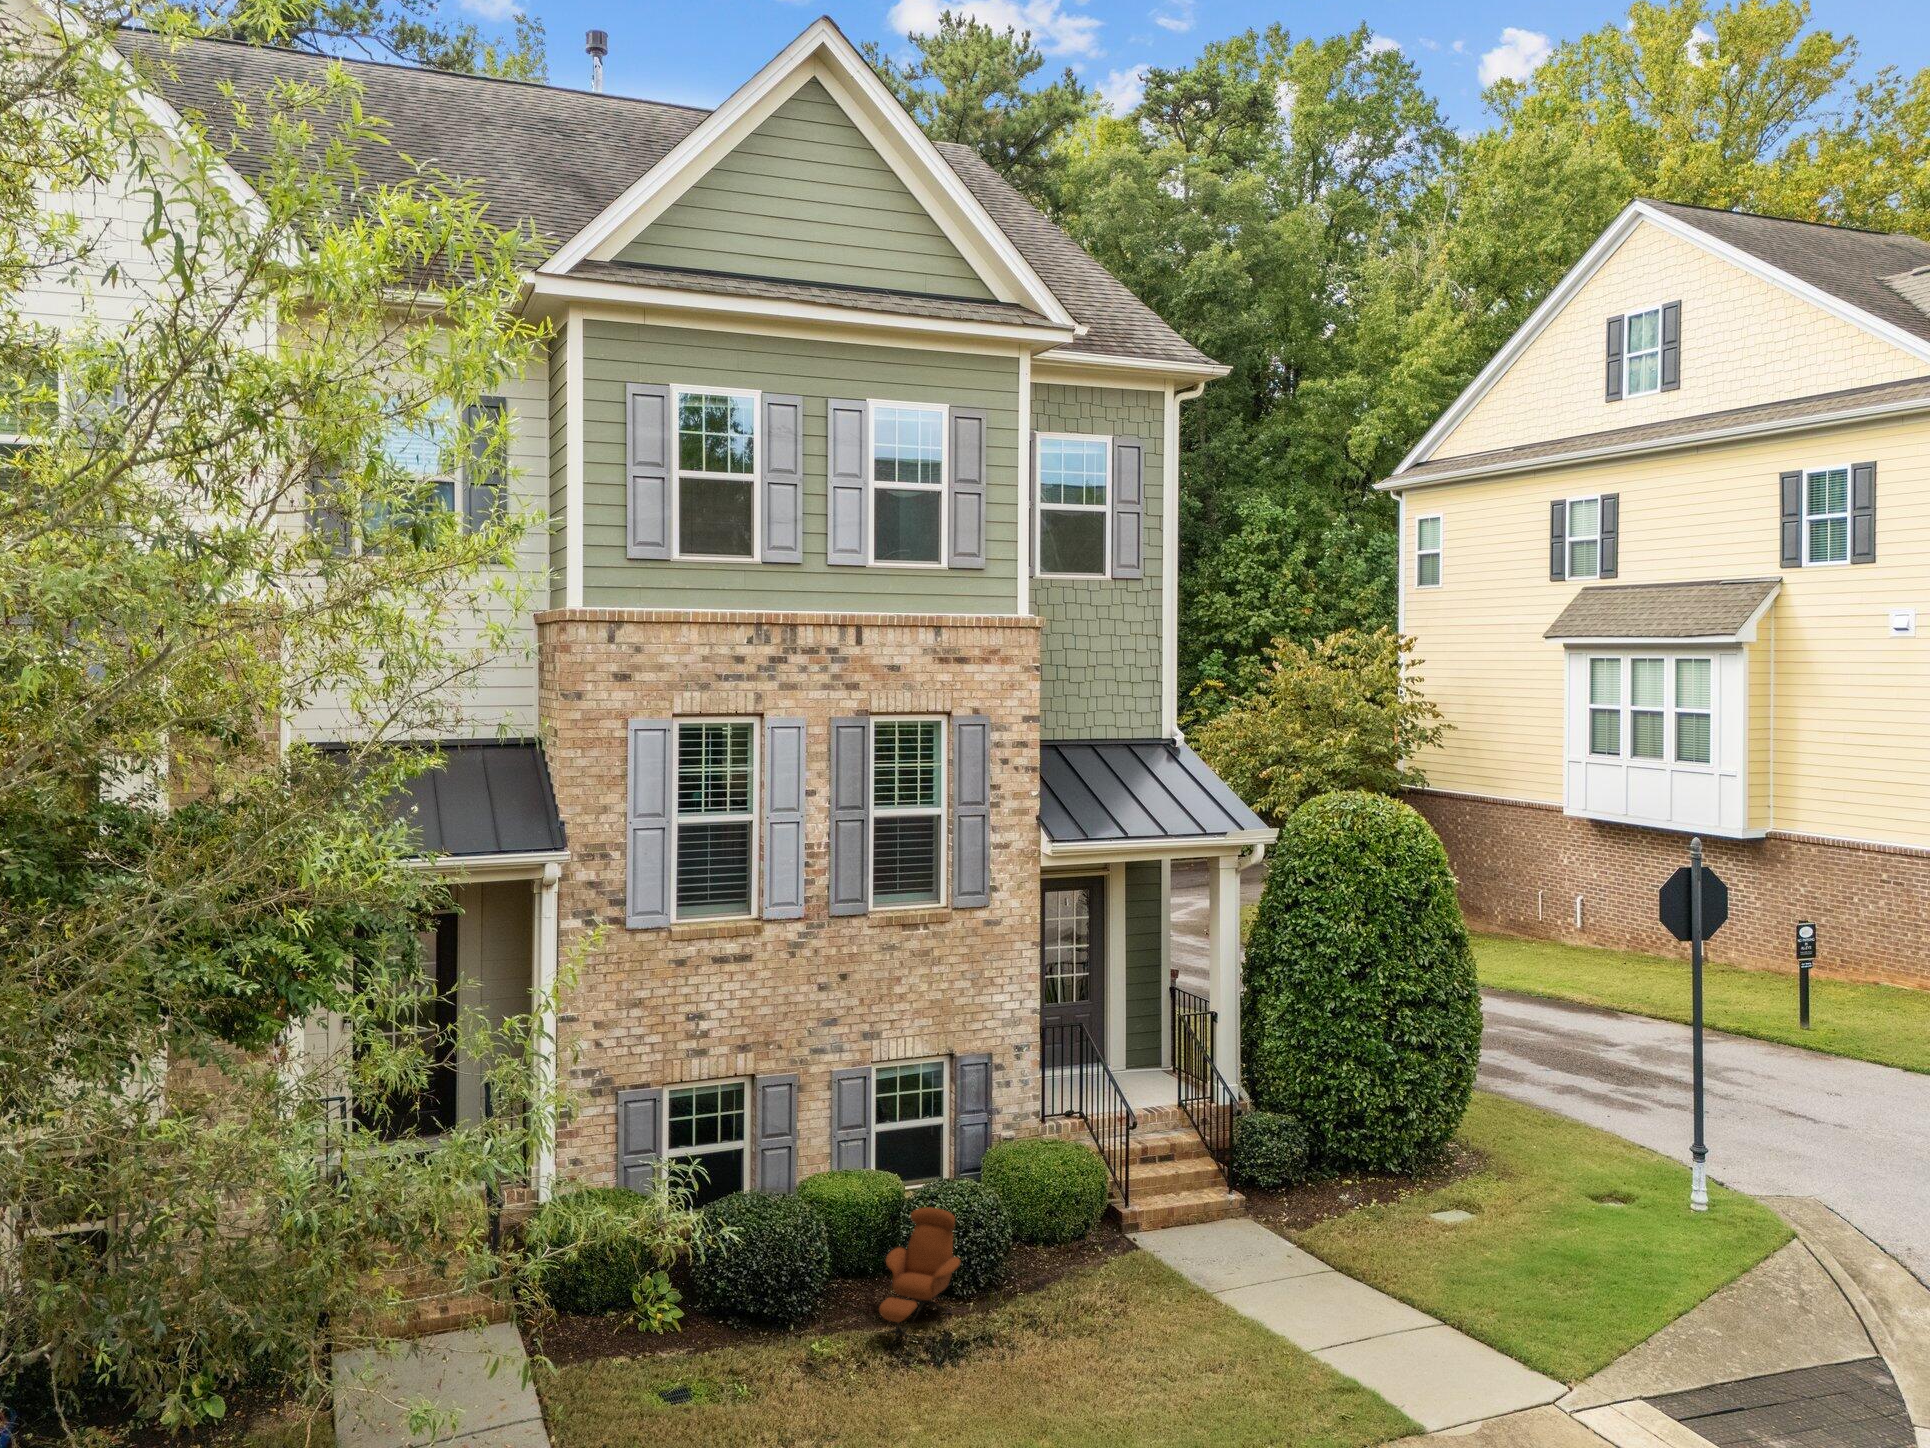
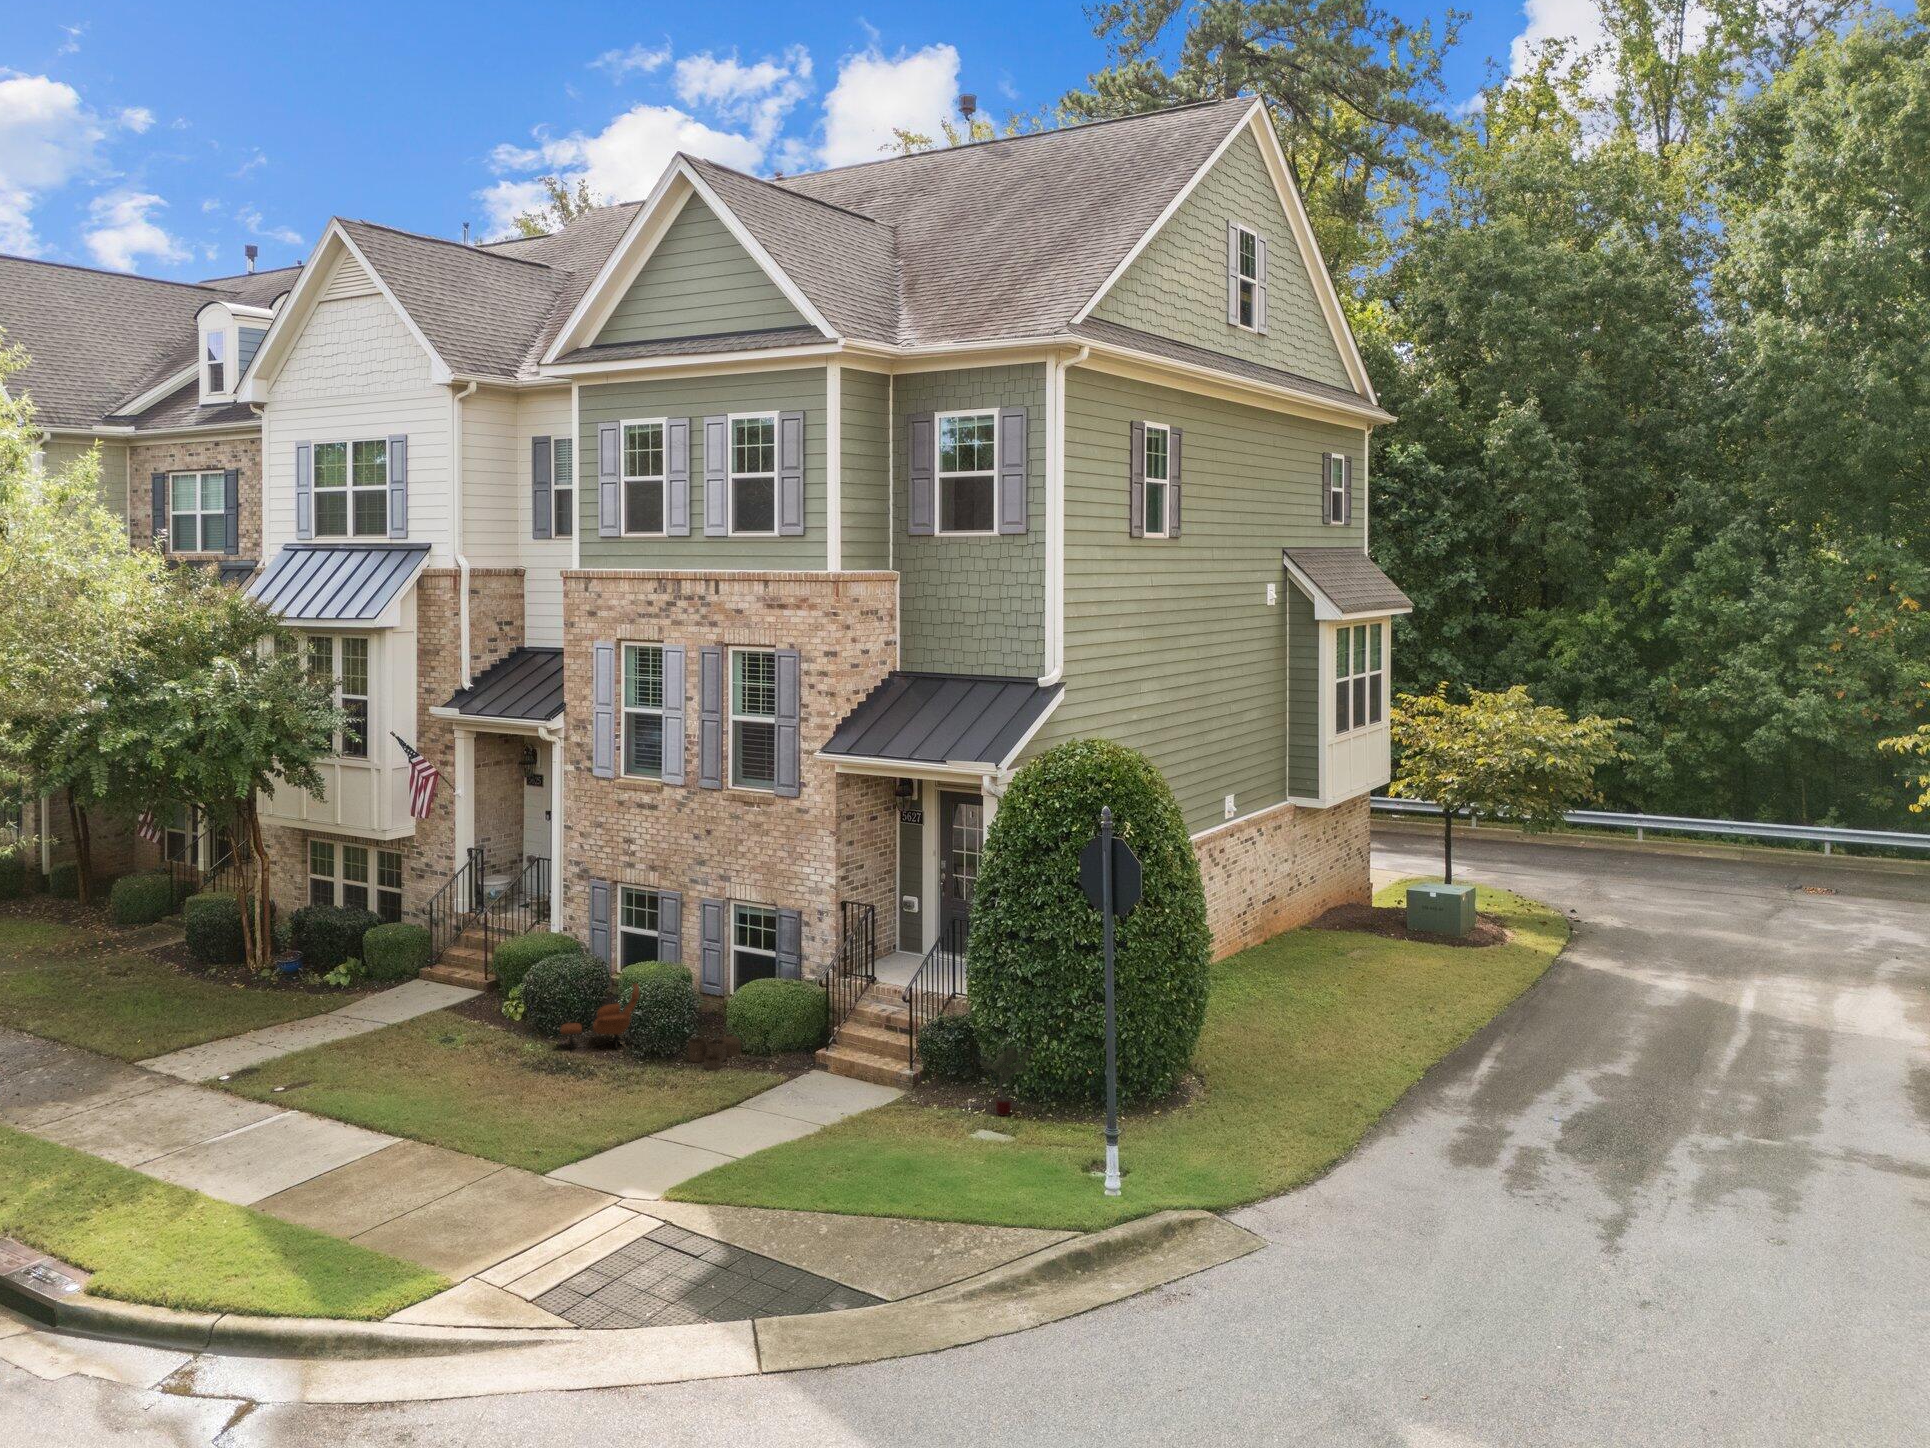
potted tree: none [1370,1104,1439,1197] -> present [980,1035,1031,1116]
woven basket: none [1040,1228,1112,1283] -> present [688,1034,741,1070]

